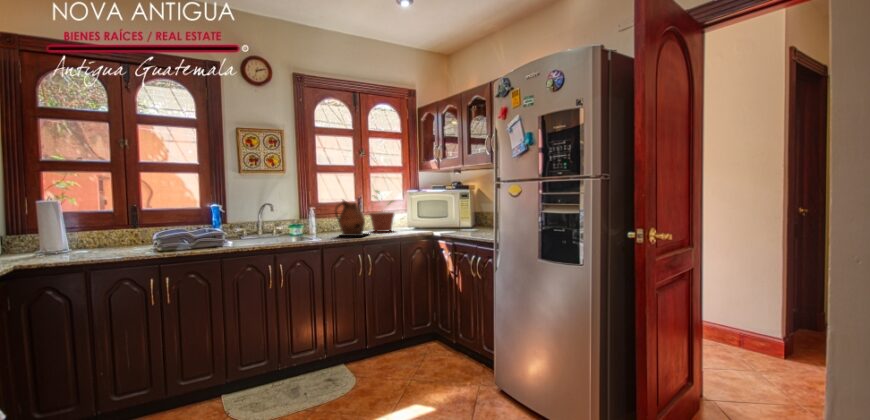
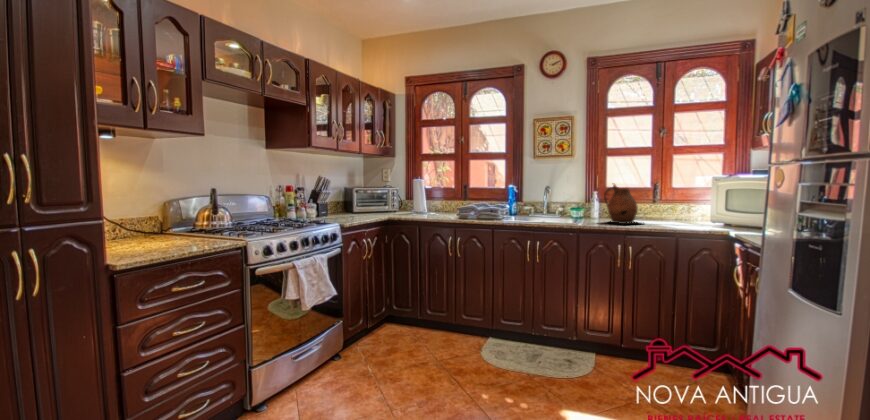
potted plant: present [370,190,394,232] -> none [657,174,690,224]

